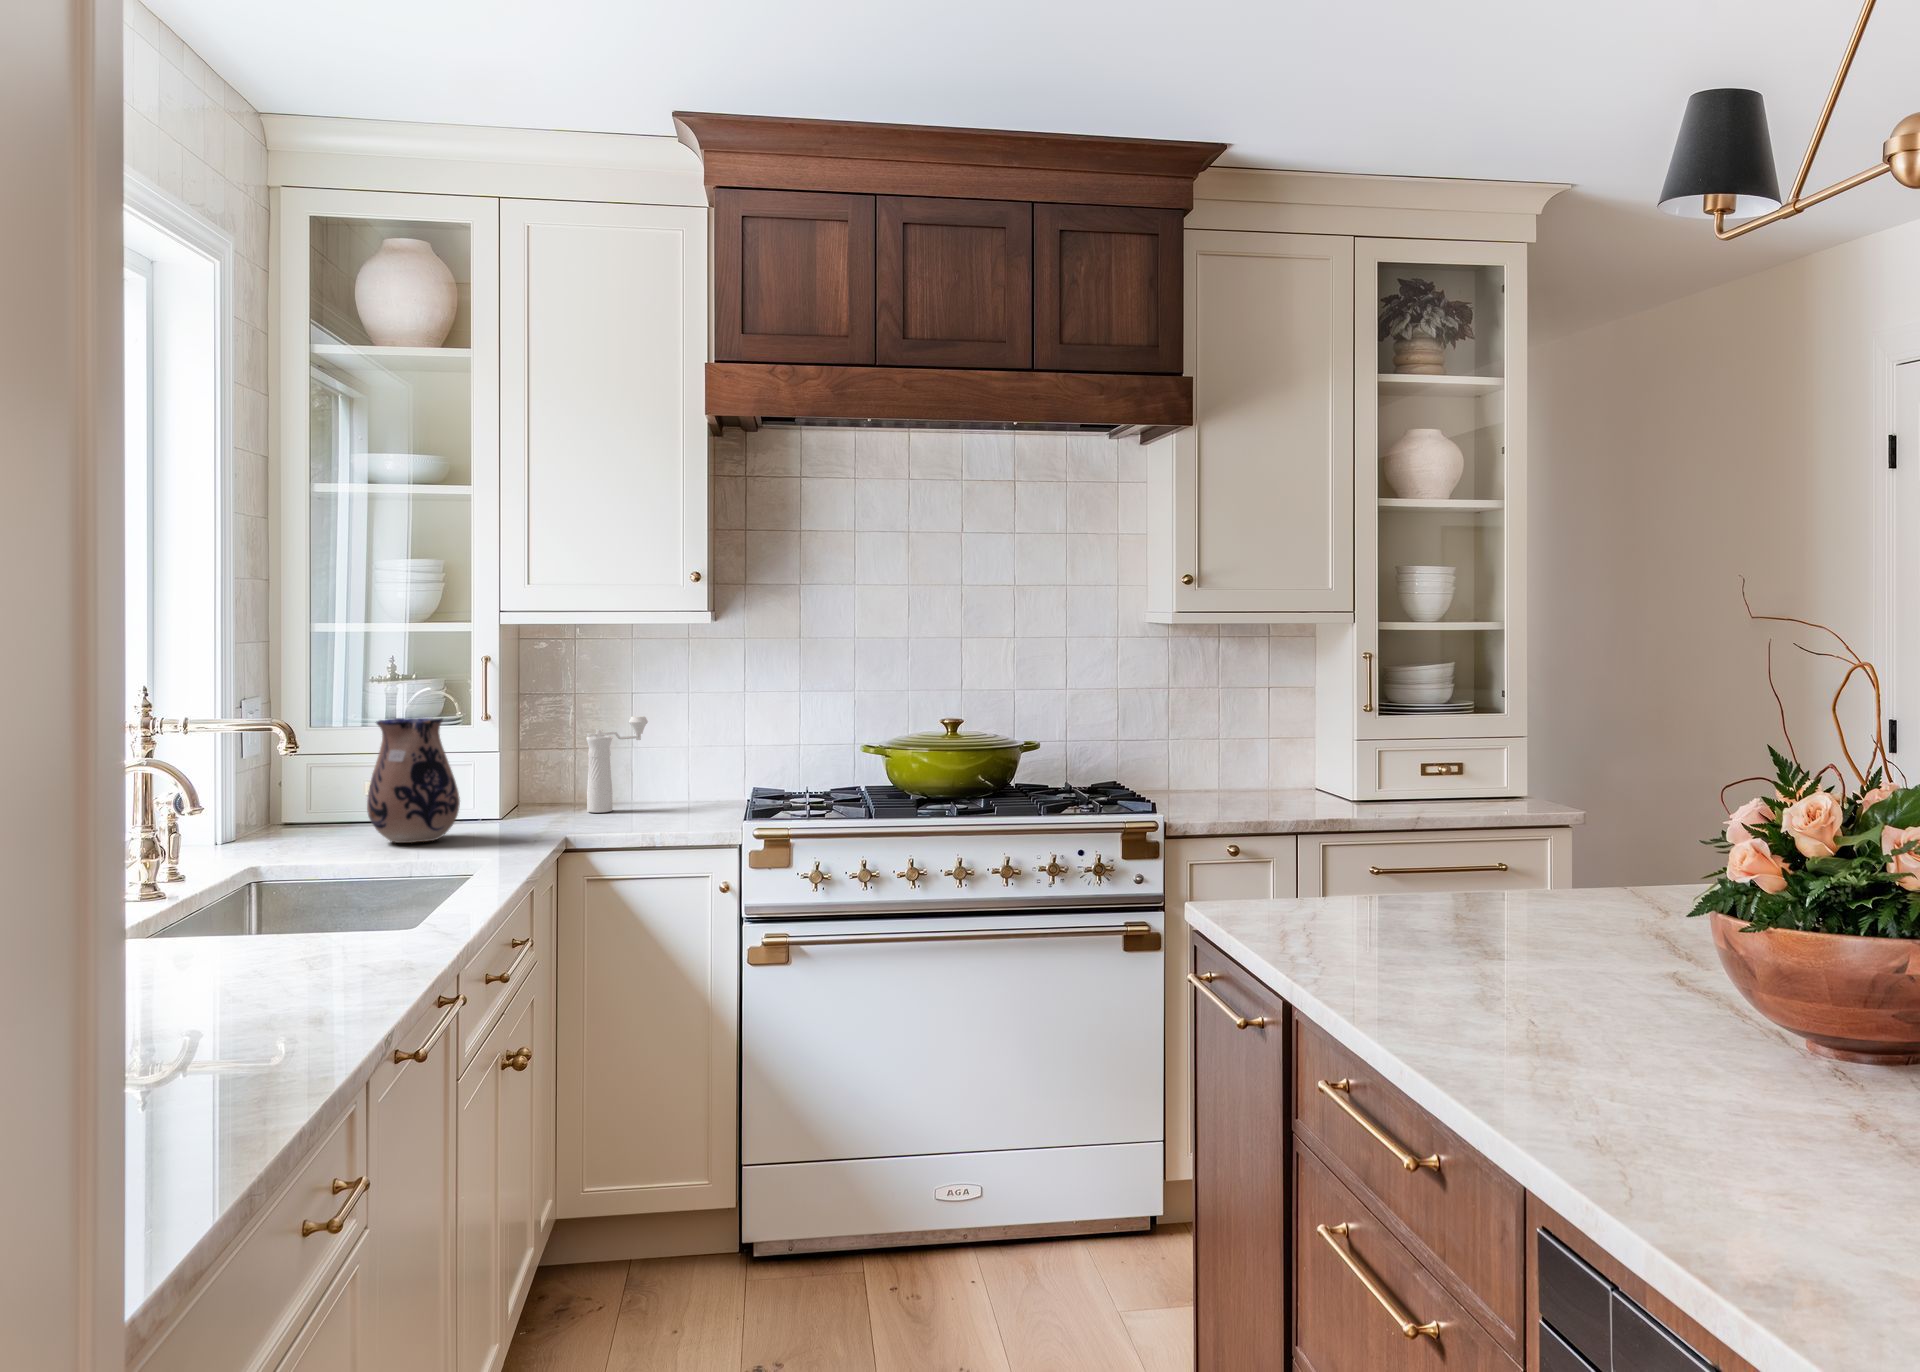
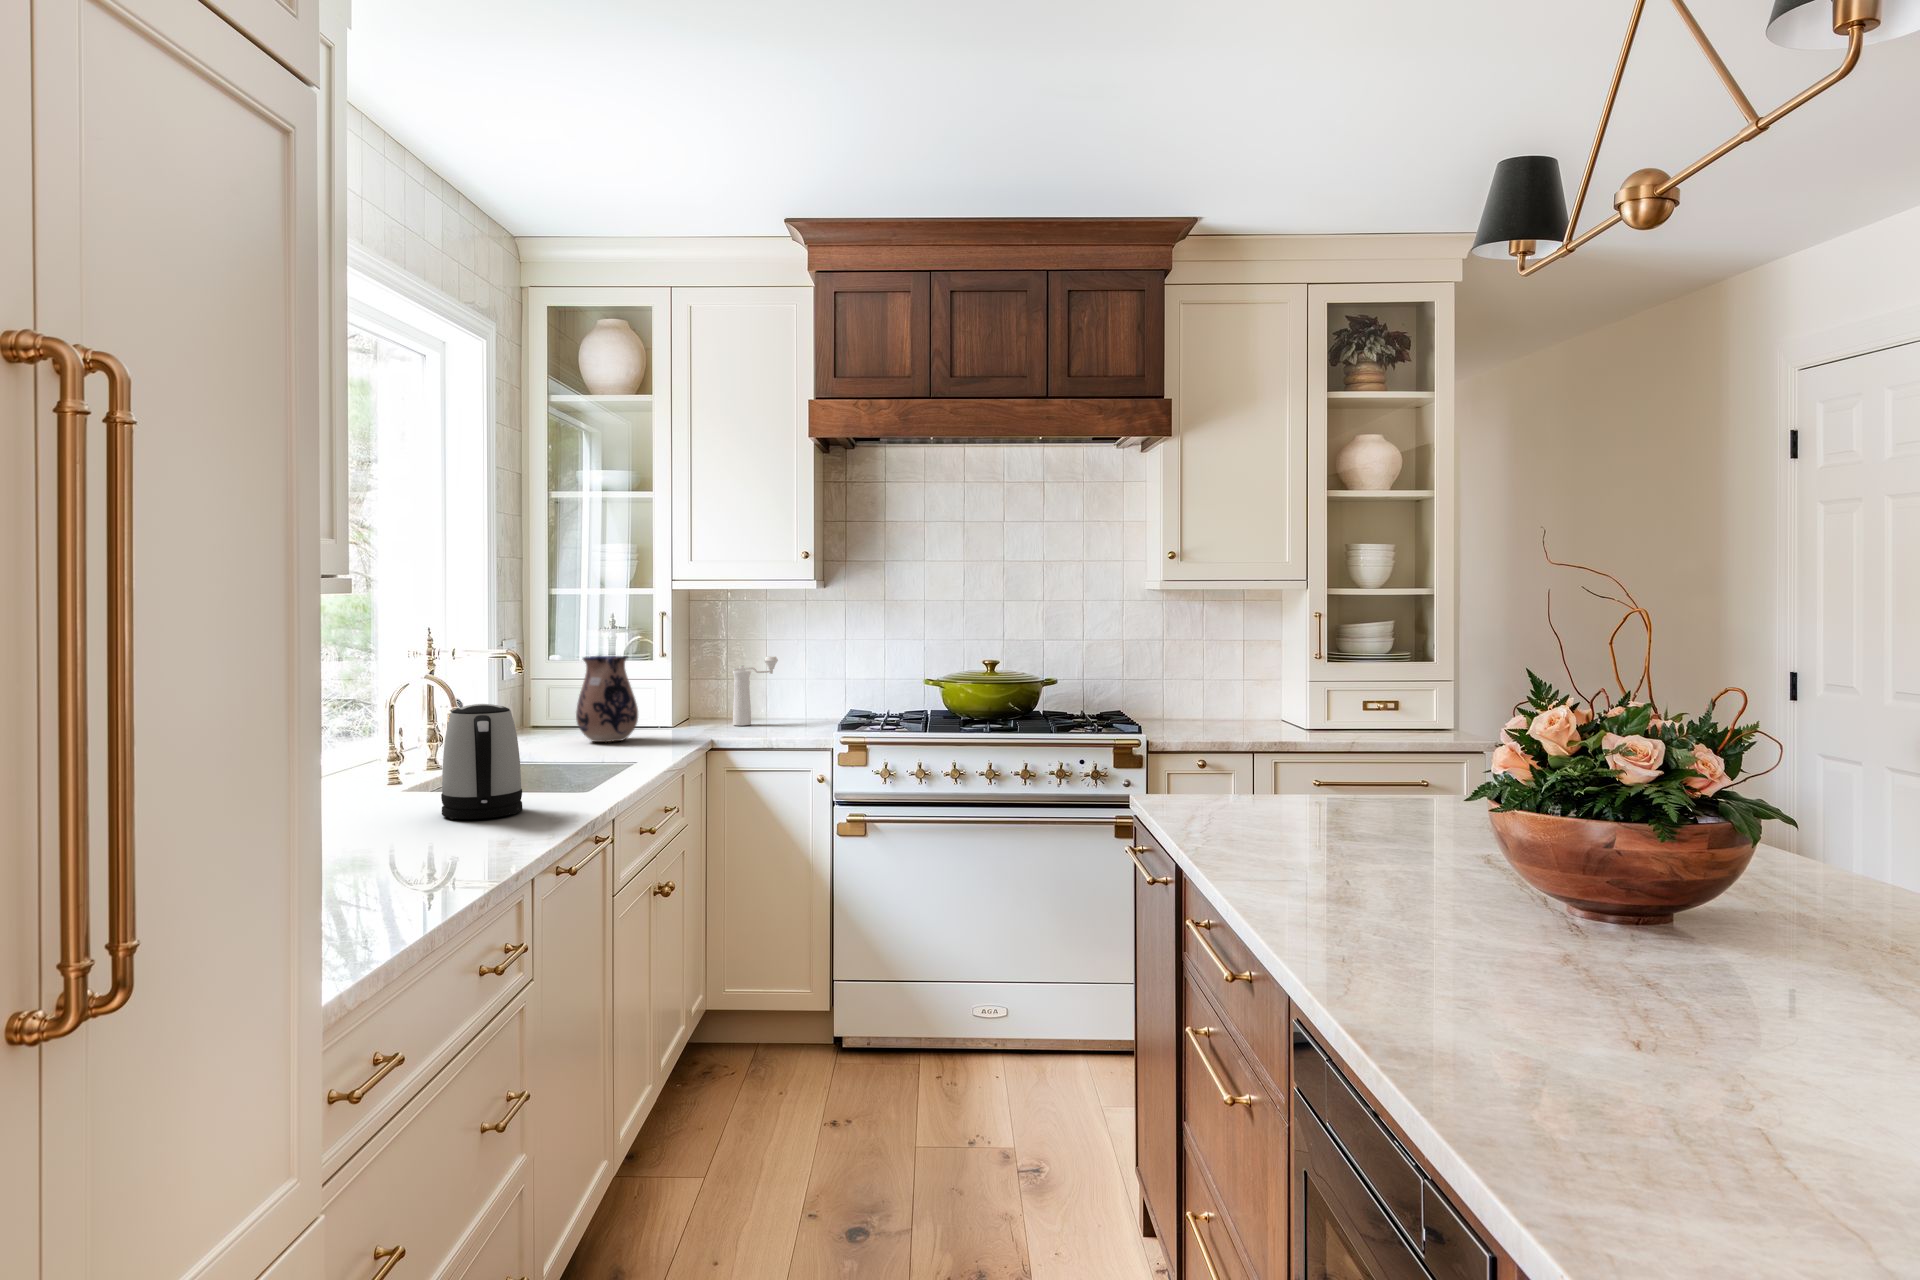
kettle: none [183,802,319,991] -> present [441,704,522,819]

